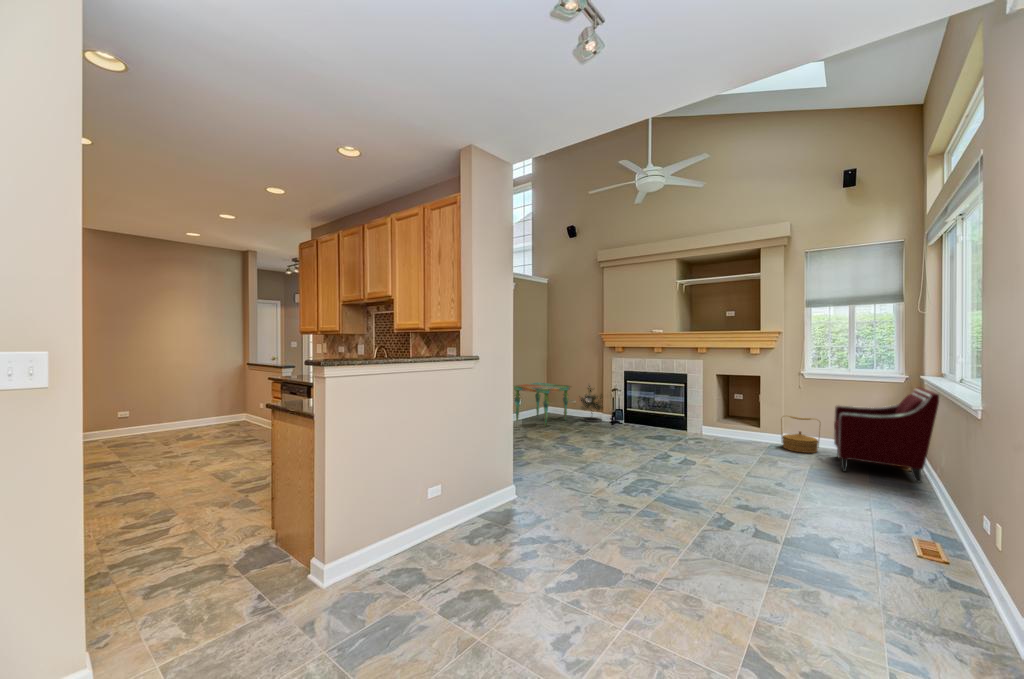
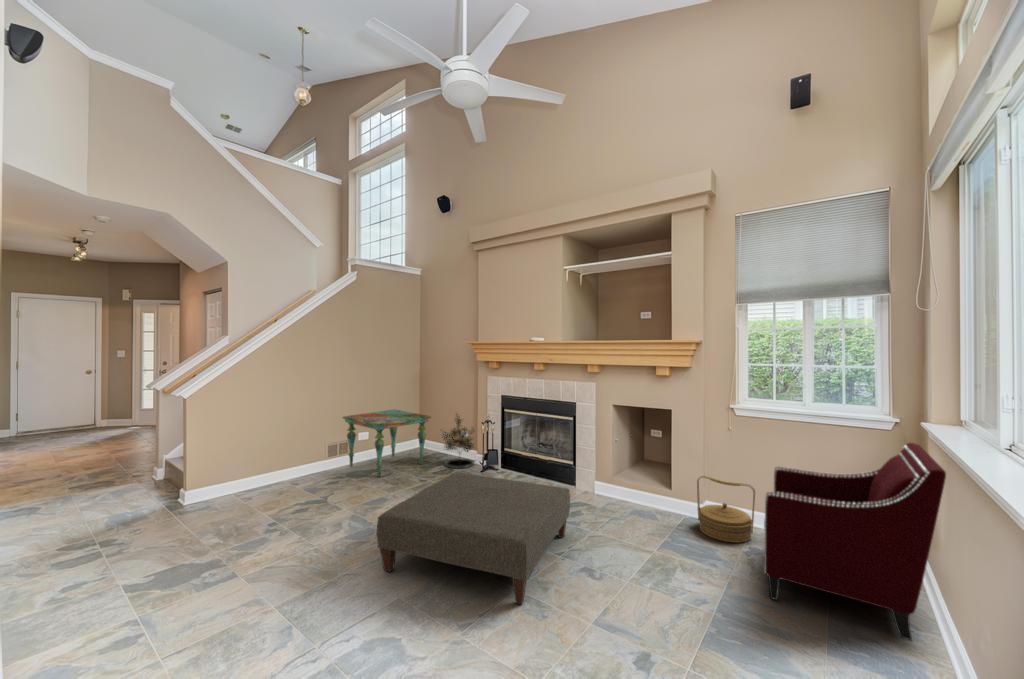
ottoman: none [612,416,714,473] -> present [377,473,570,605]

